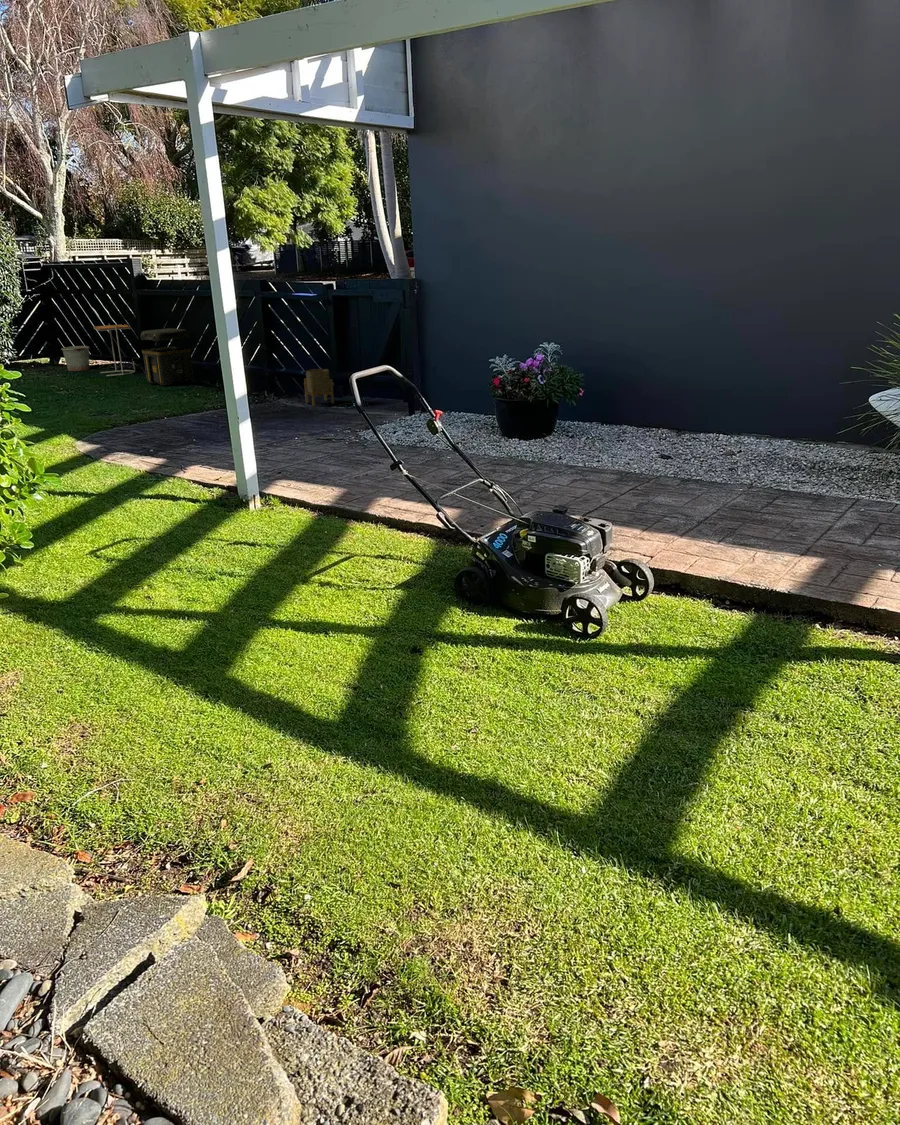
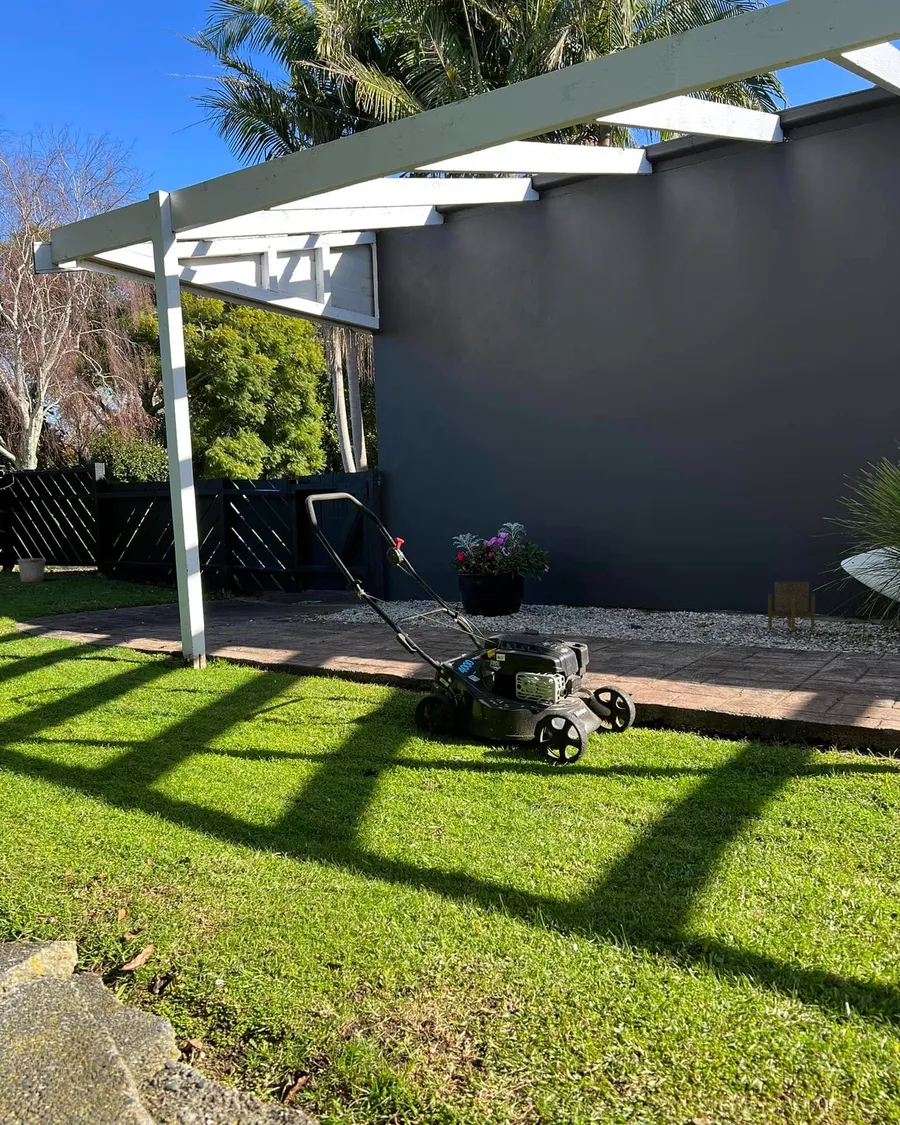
side table: present [94,324,135,376] -> none [53,535,91,585]
toolbox: present [141,328,194,385] -> none [99,536,150,591]
planter: present [304,369,334,406] -> present [768,581,815,631]

